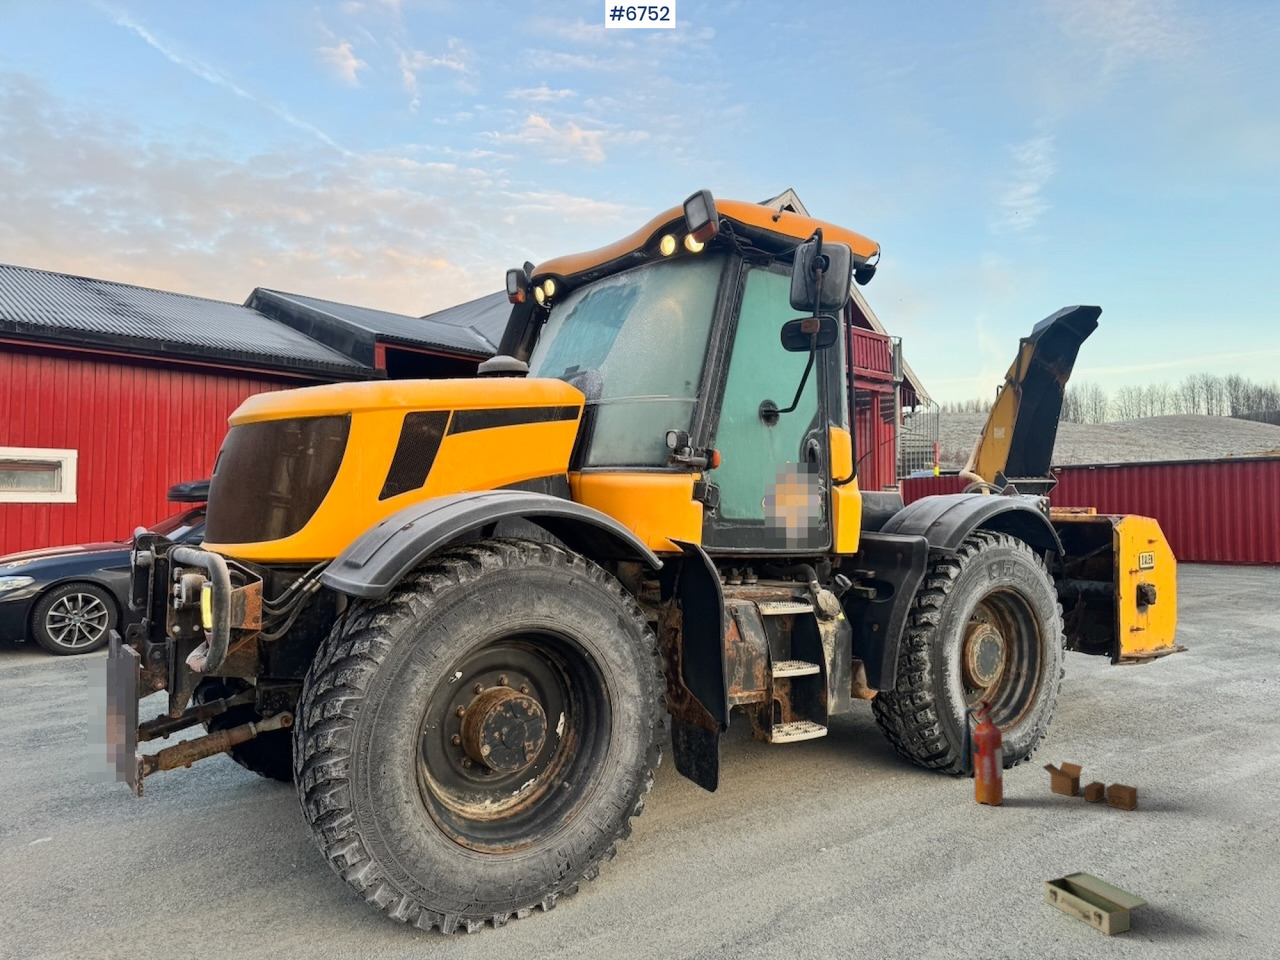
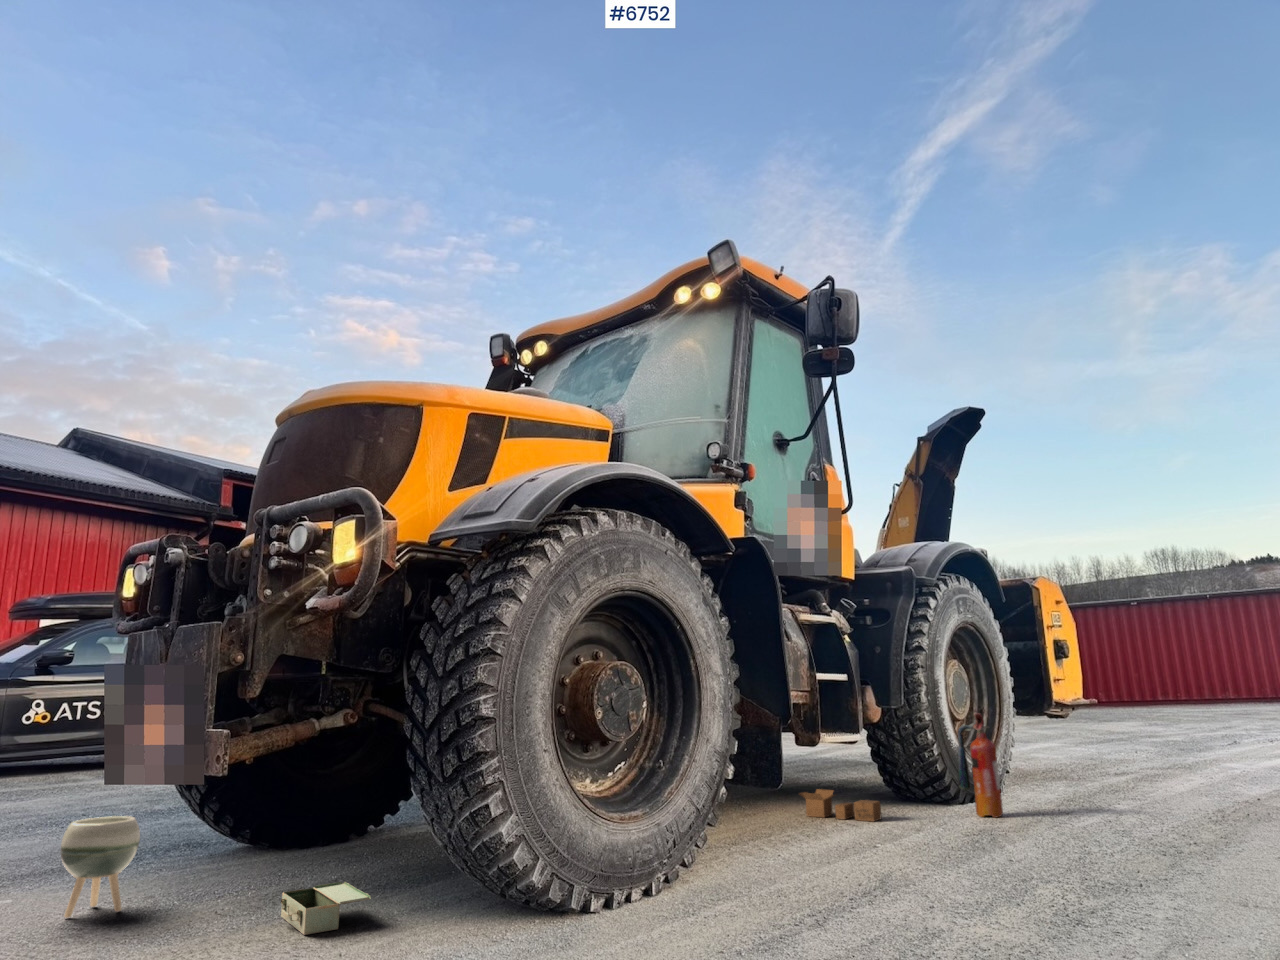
cardboard box: present [1043,762,1138,810] -> present [799,789,881,821]
planter: none [65,791,131,877] -> present [61,816,140,918]
toolbox: present [1044,872,1148,935] -> present [281,882,371,935]

